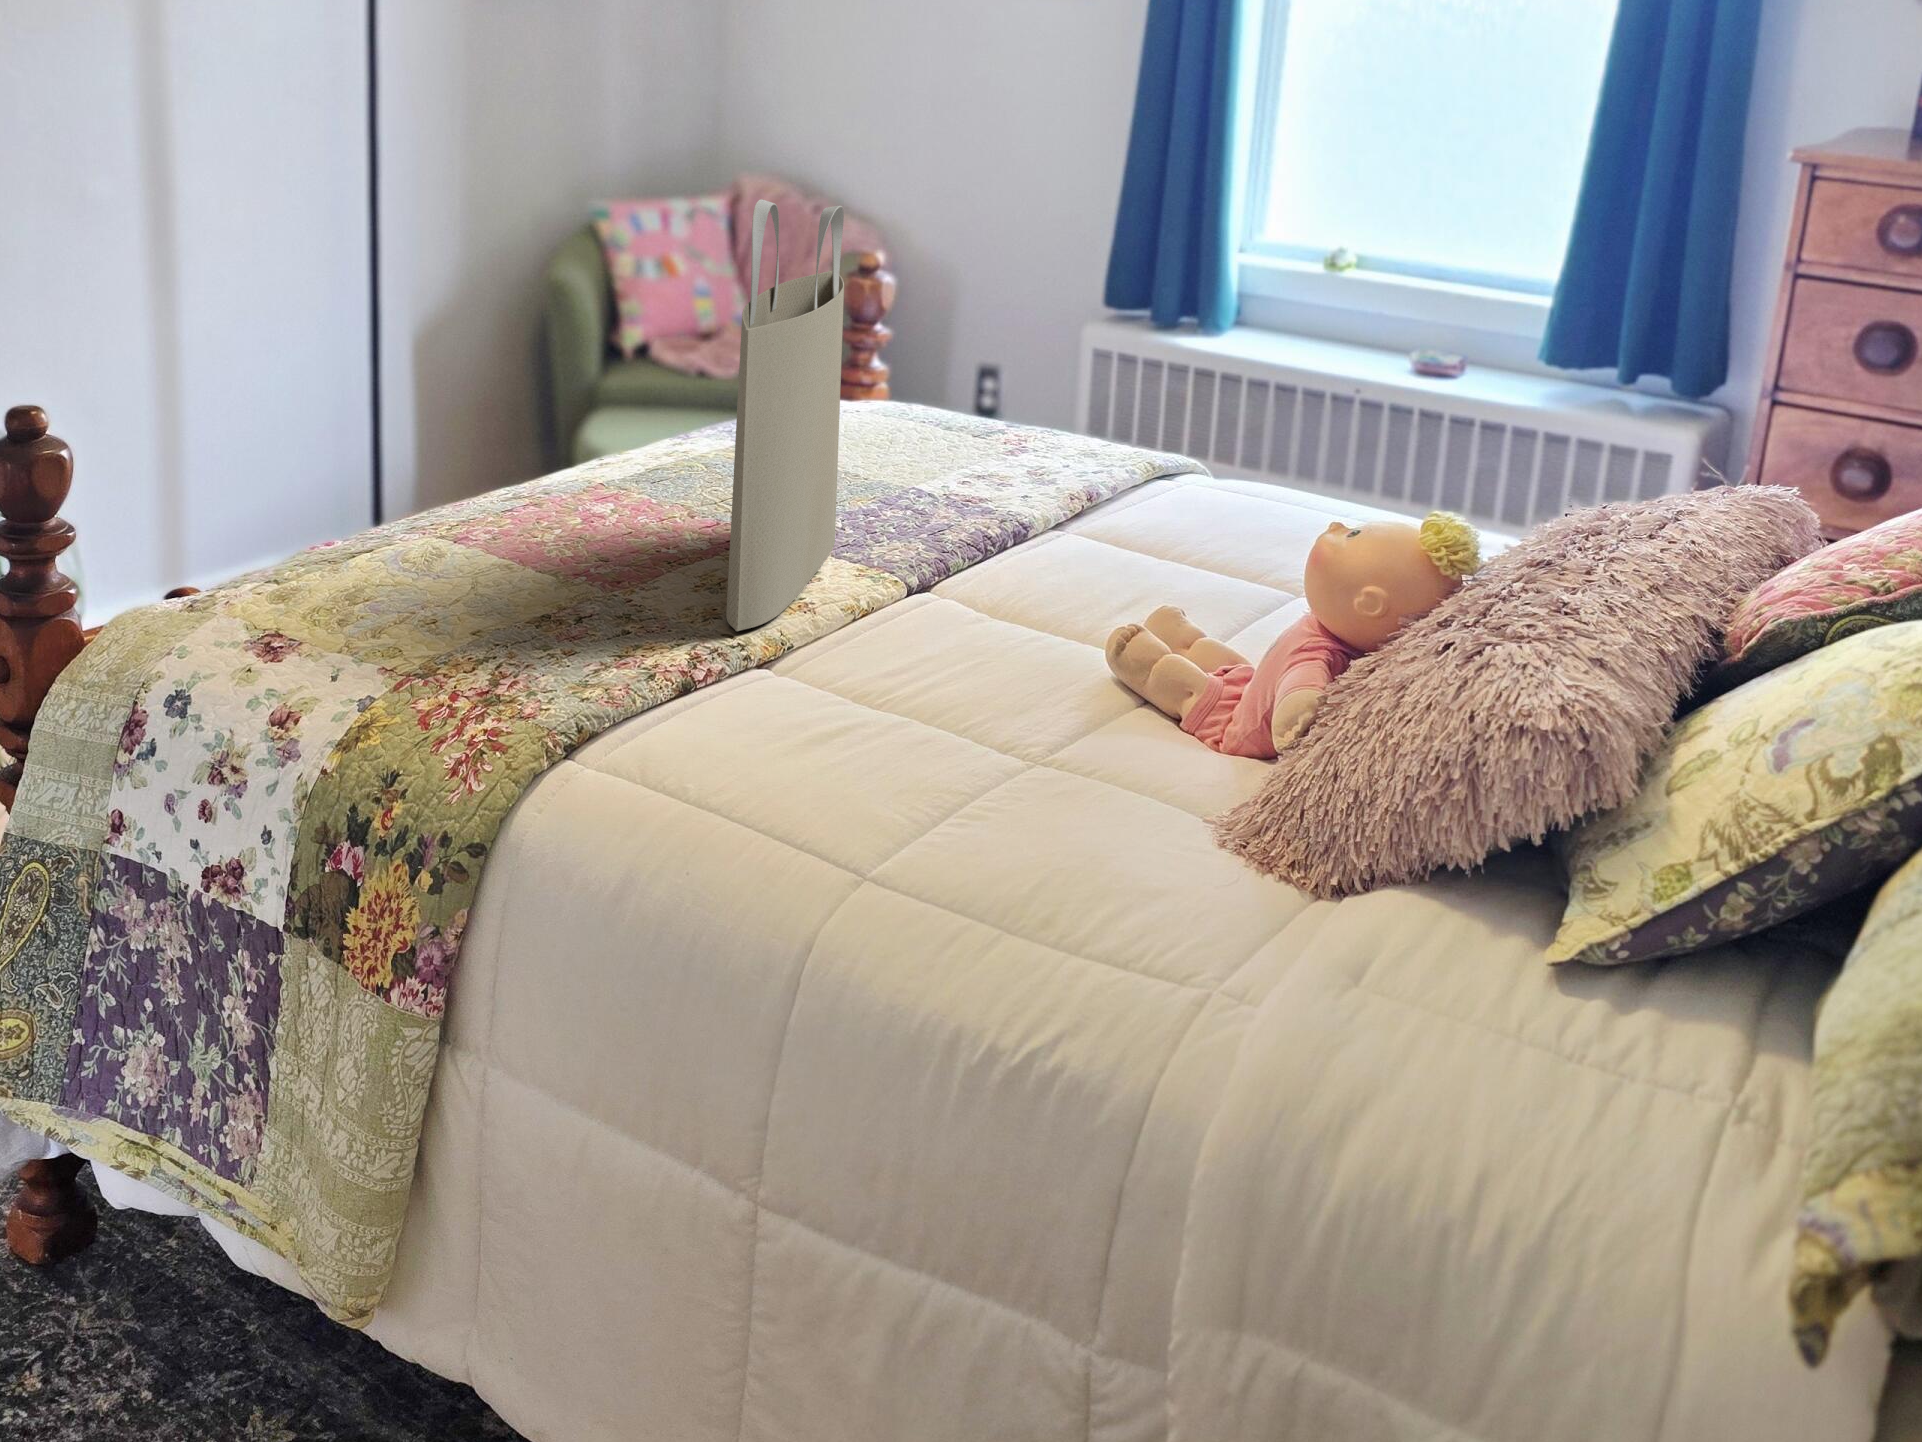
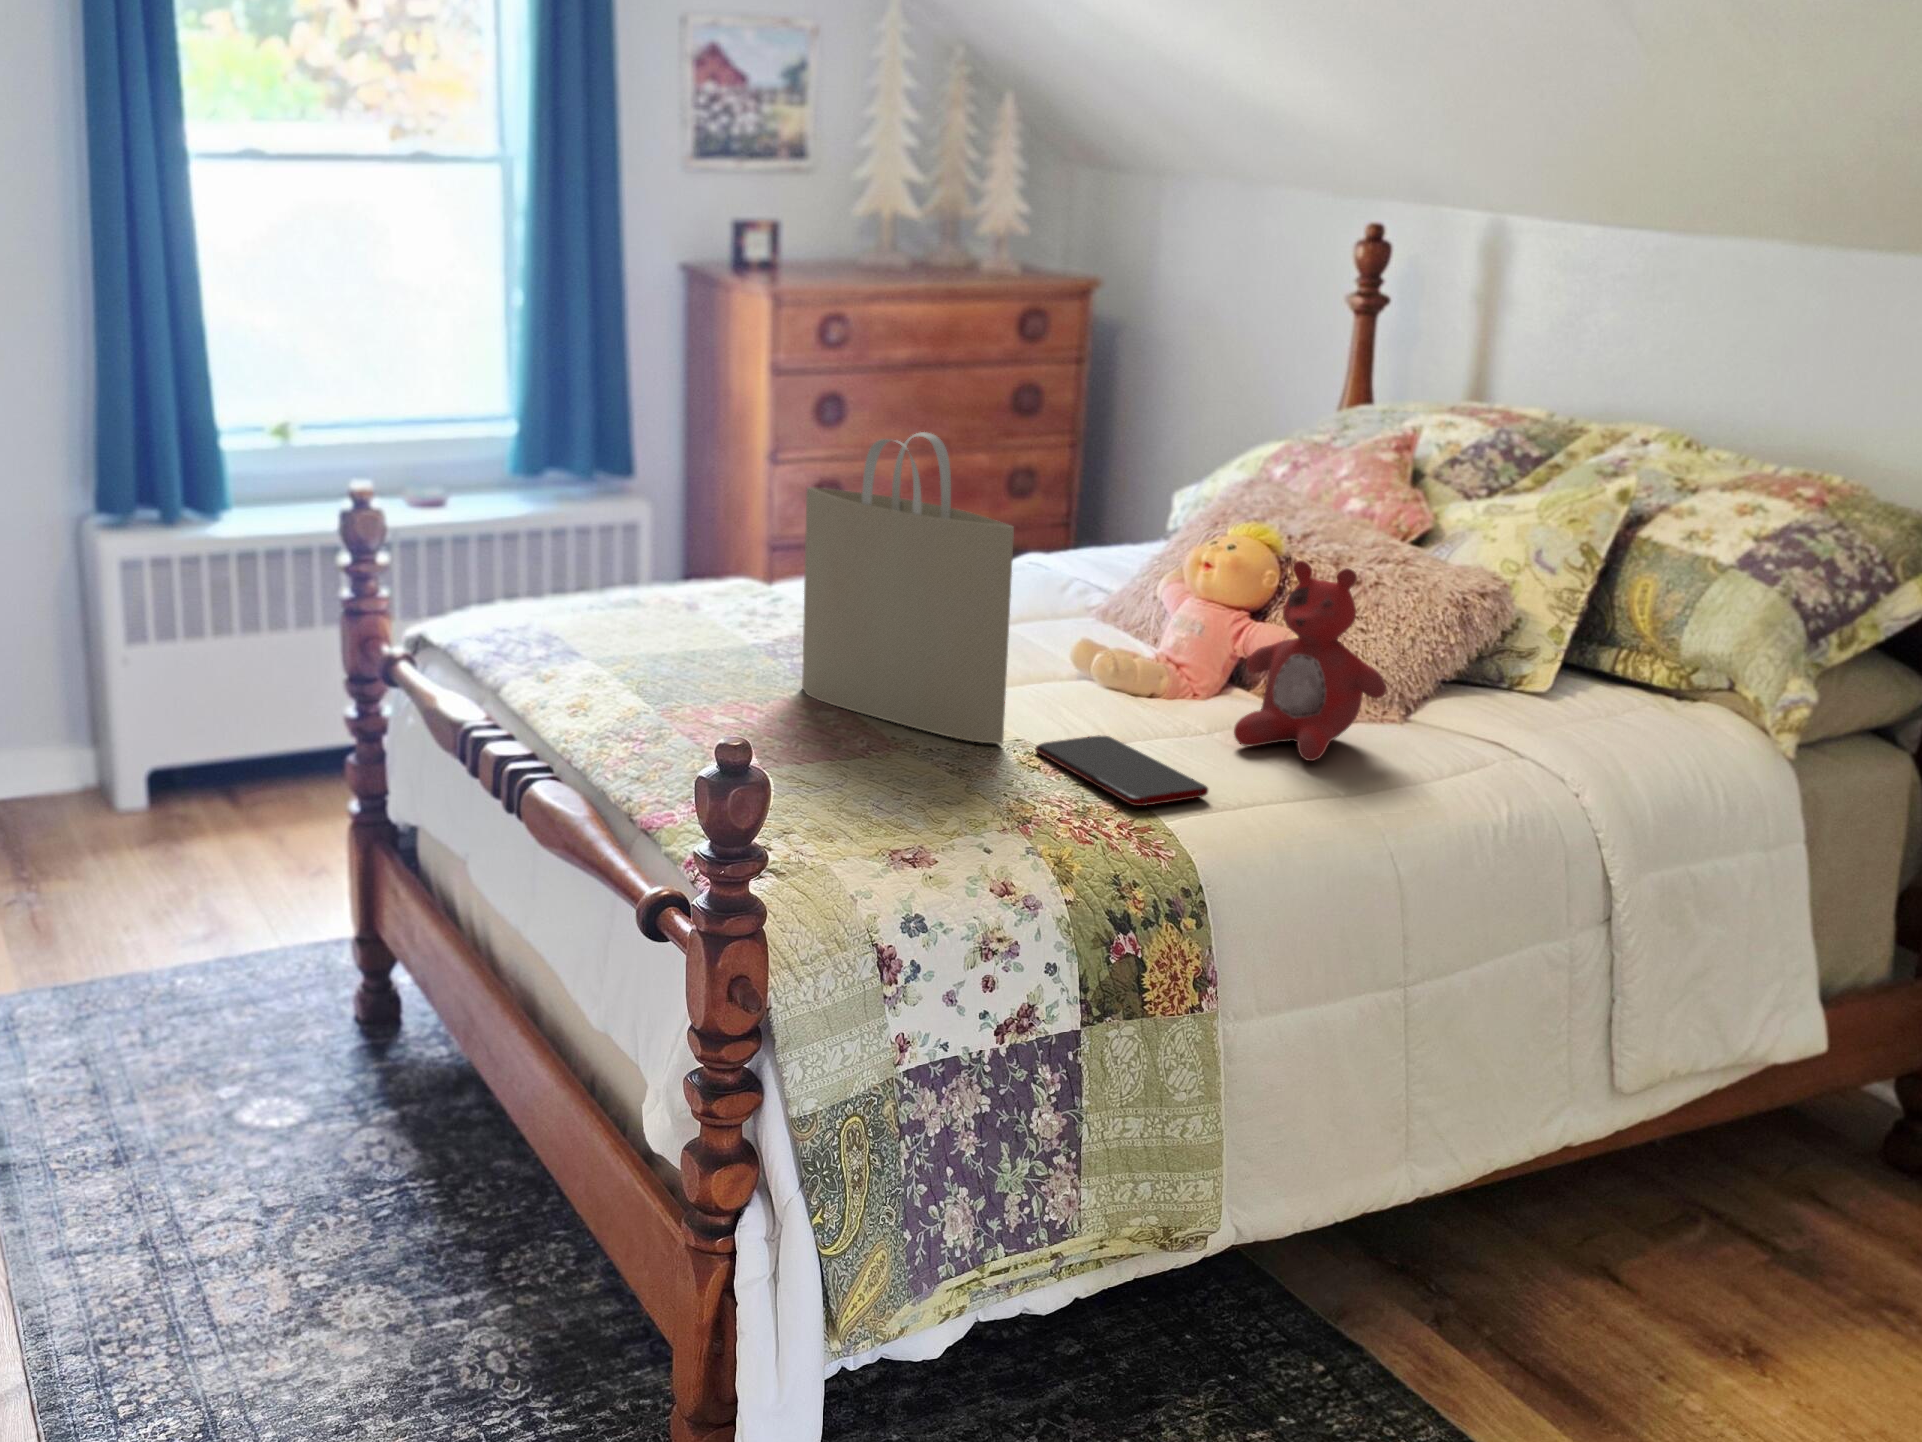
stuffed bear: none [892,499,1113,817] -> present [1234,560,1386,761]
smartphone: none [562,645,834,759] -> present [1035,735,1208,806]

